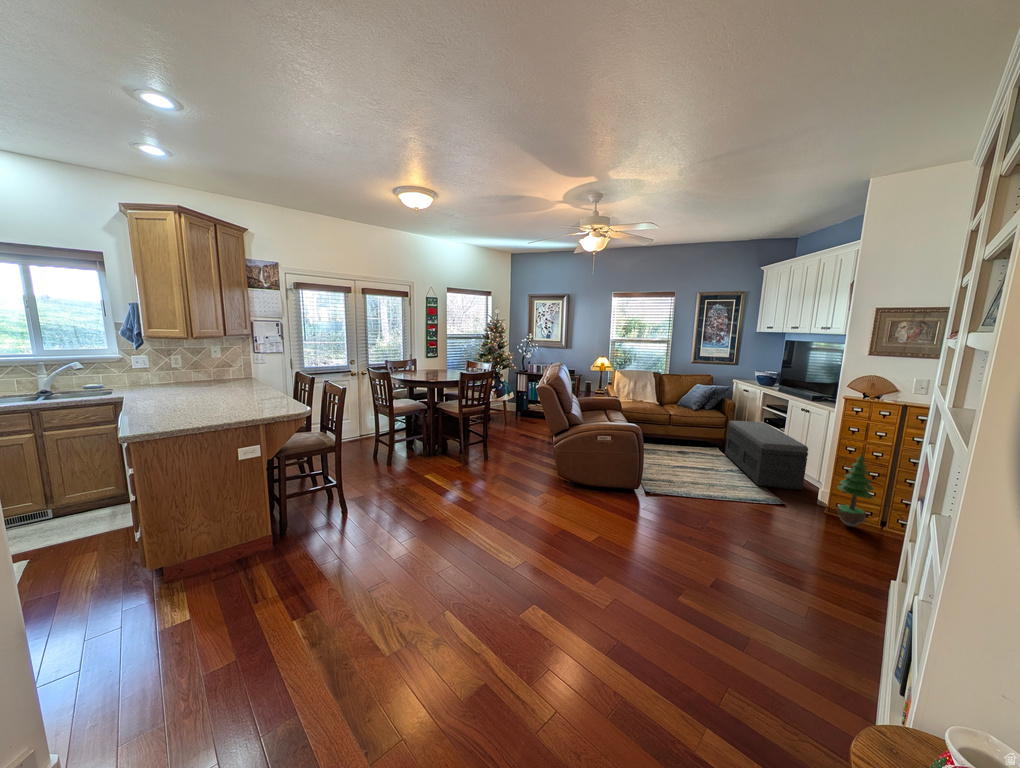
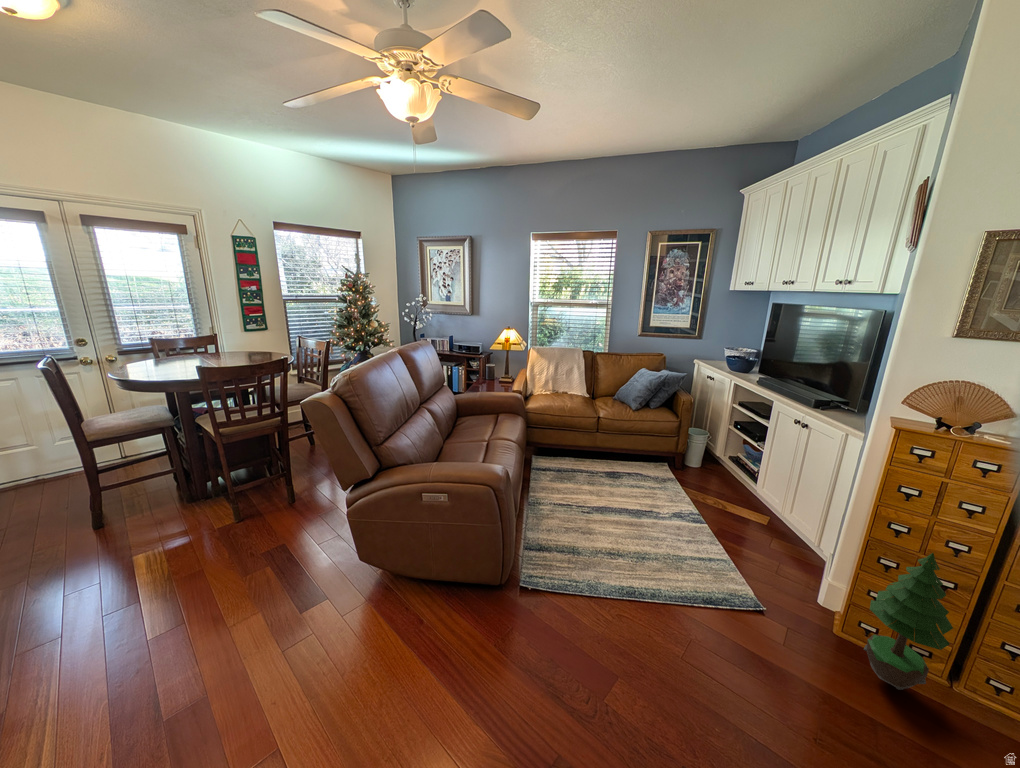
storage bench: present [725,421,808,490] -> none [675,429,807,562]

